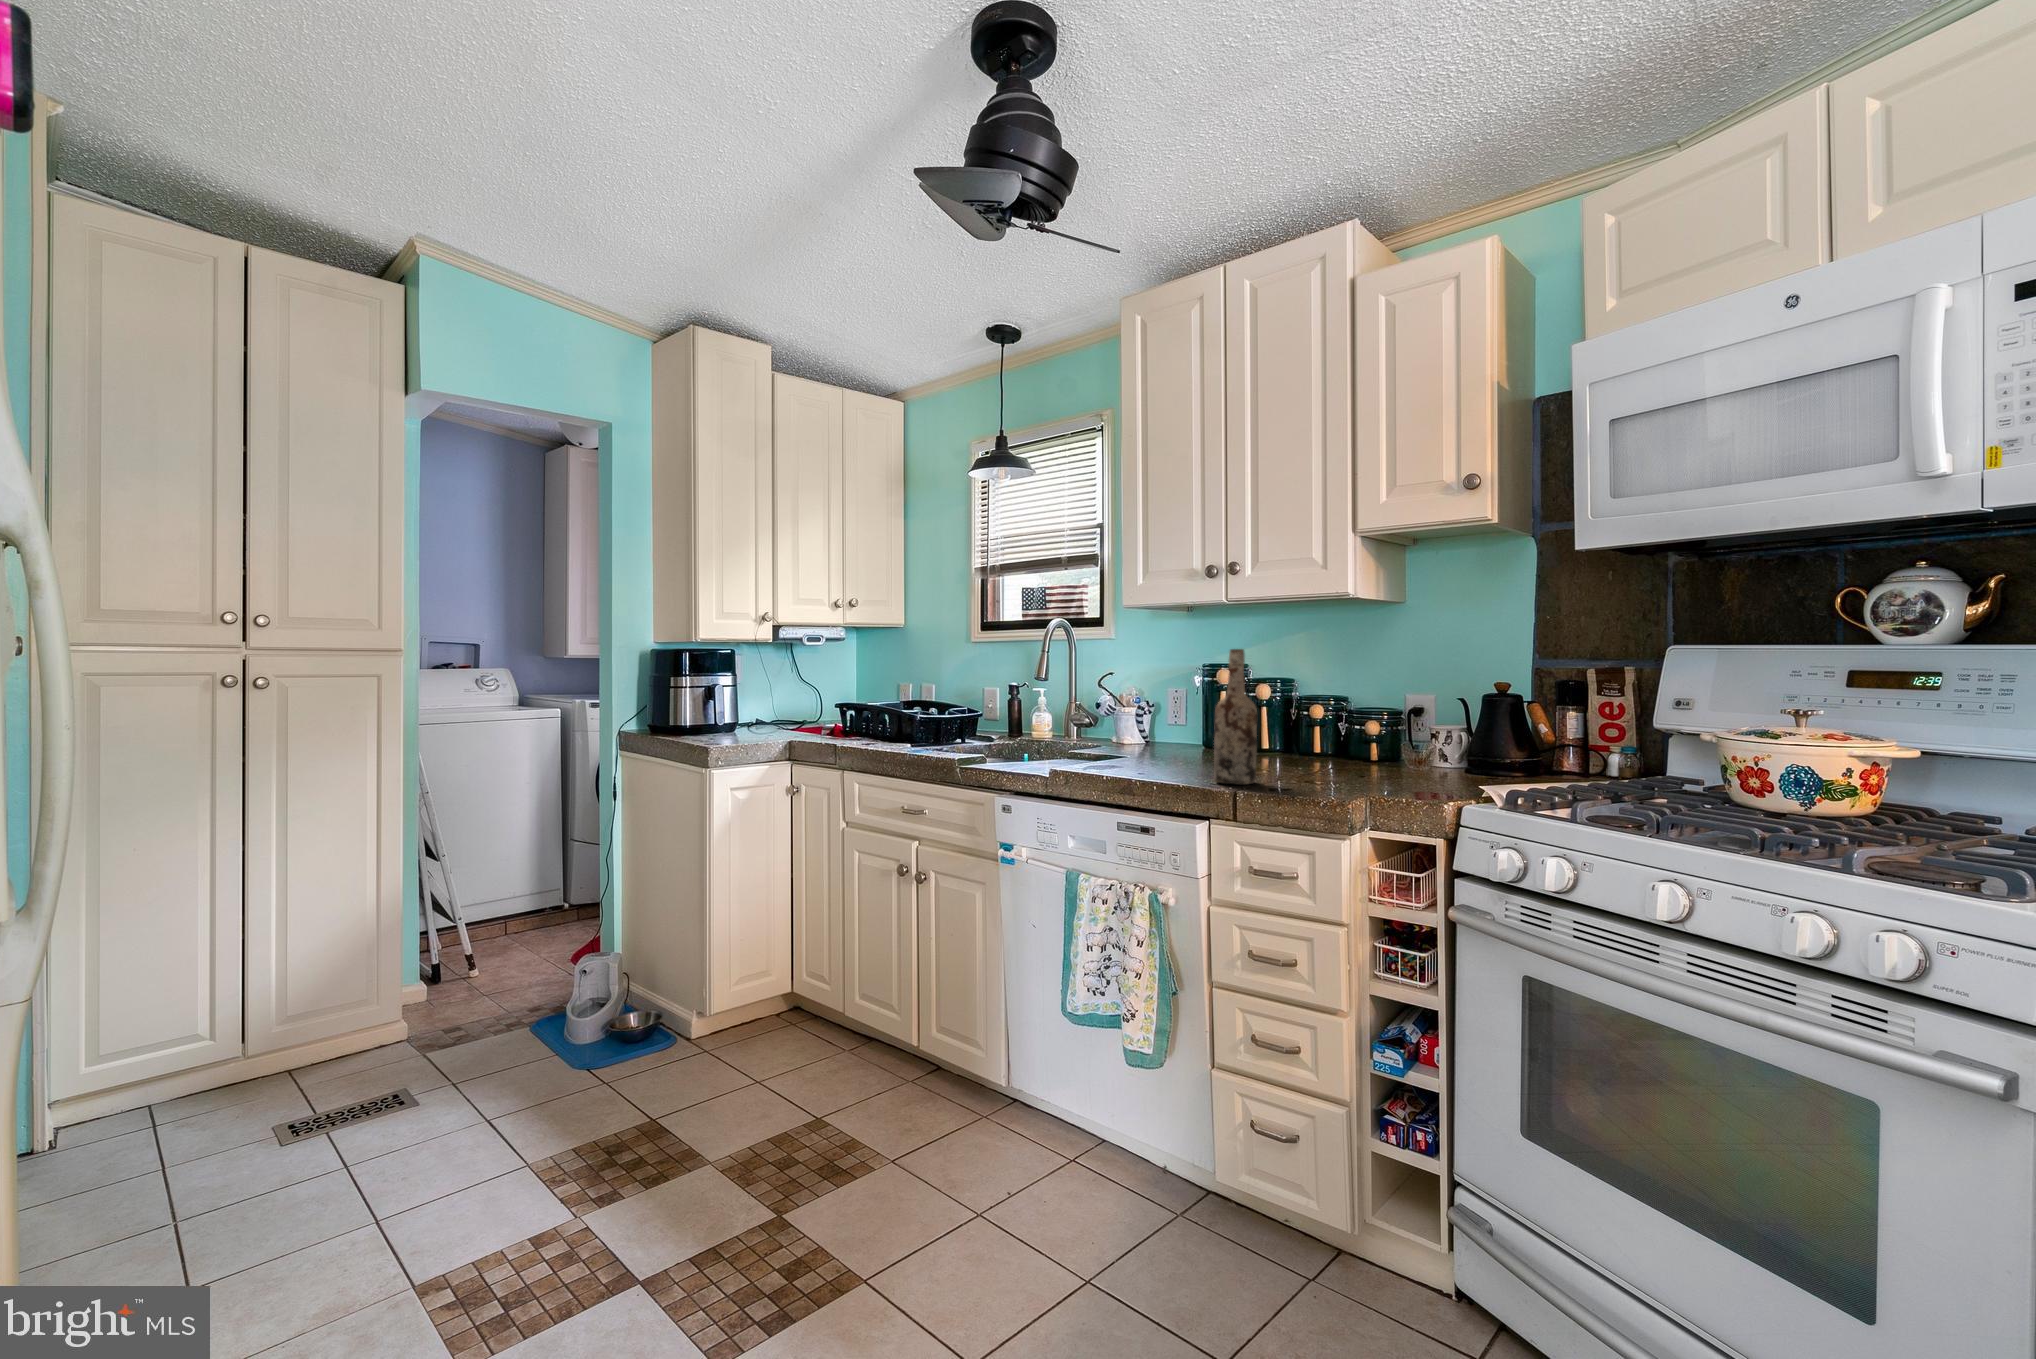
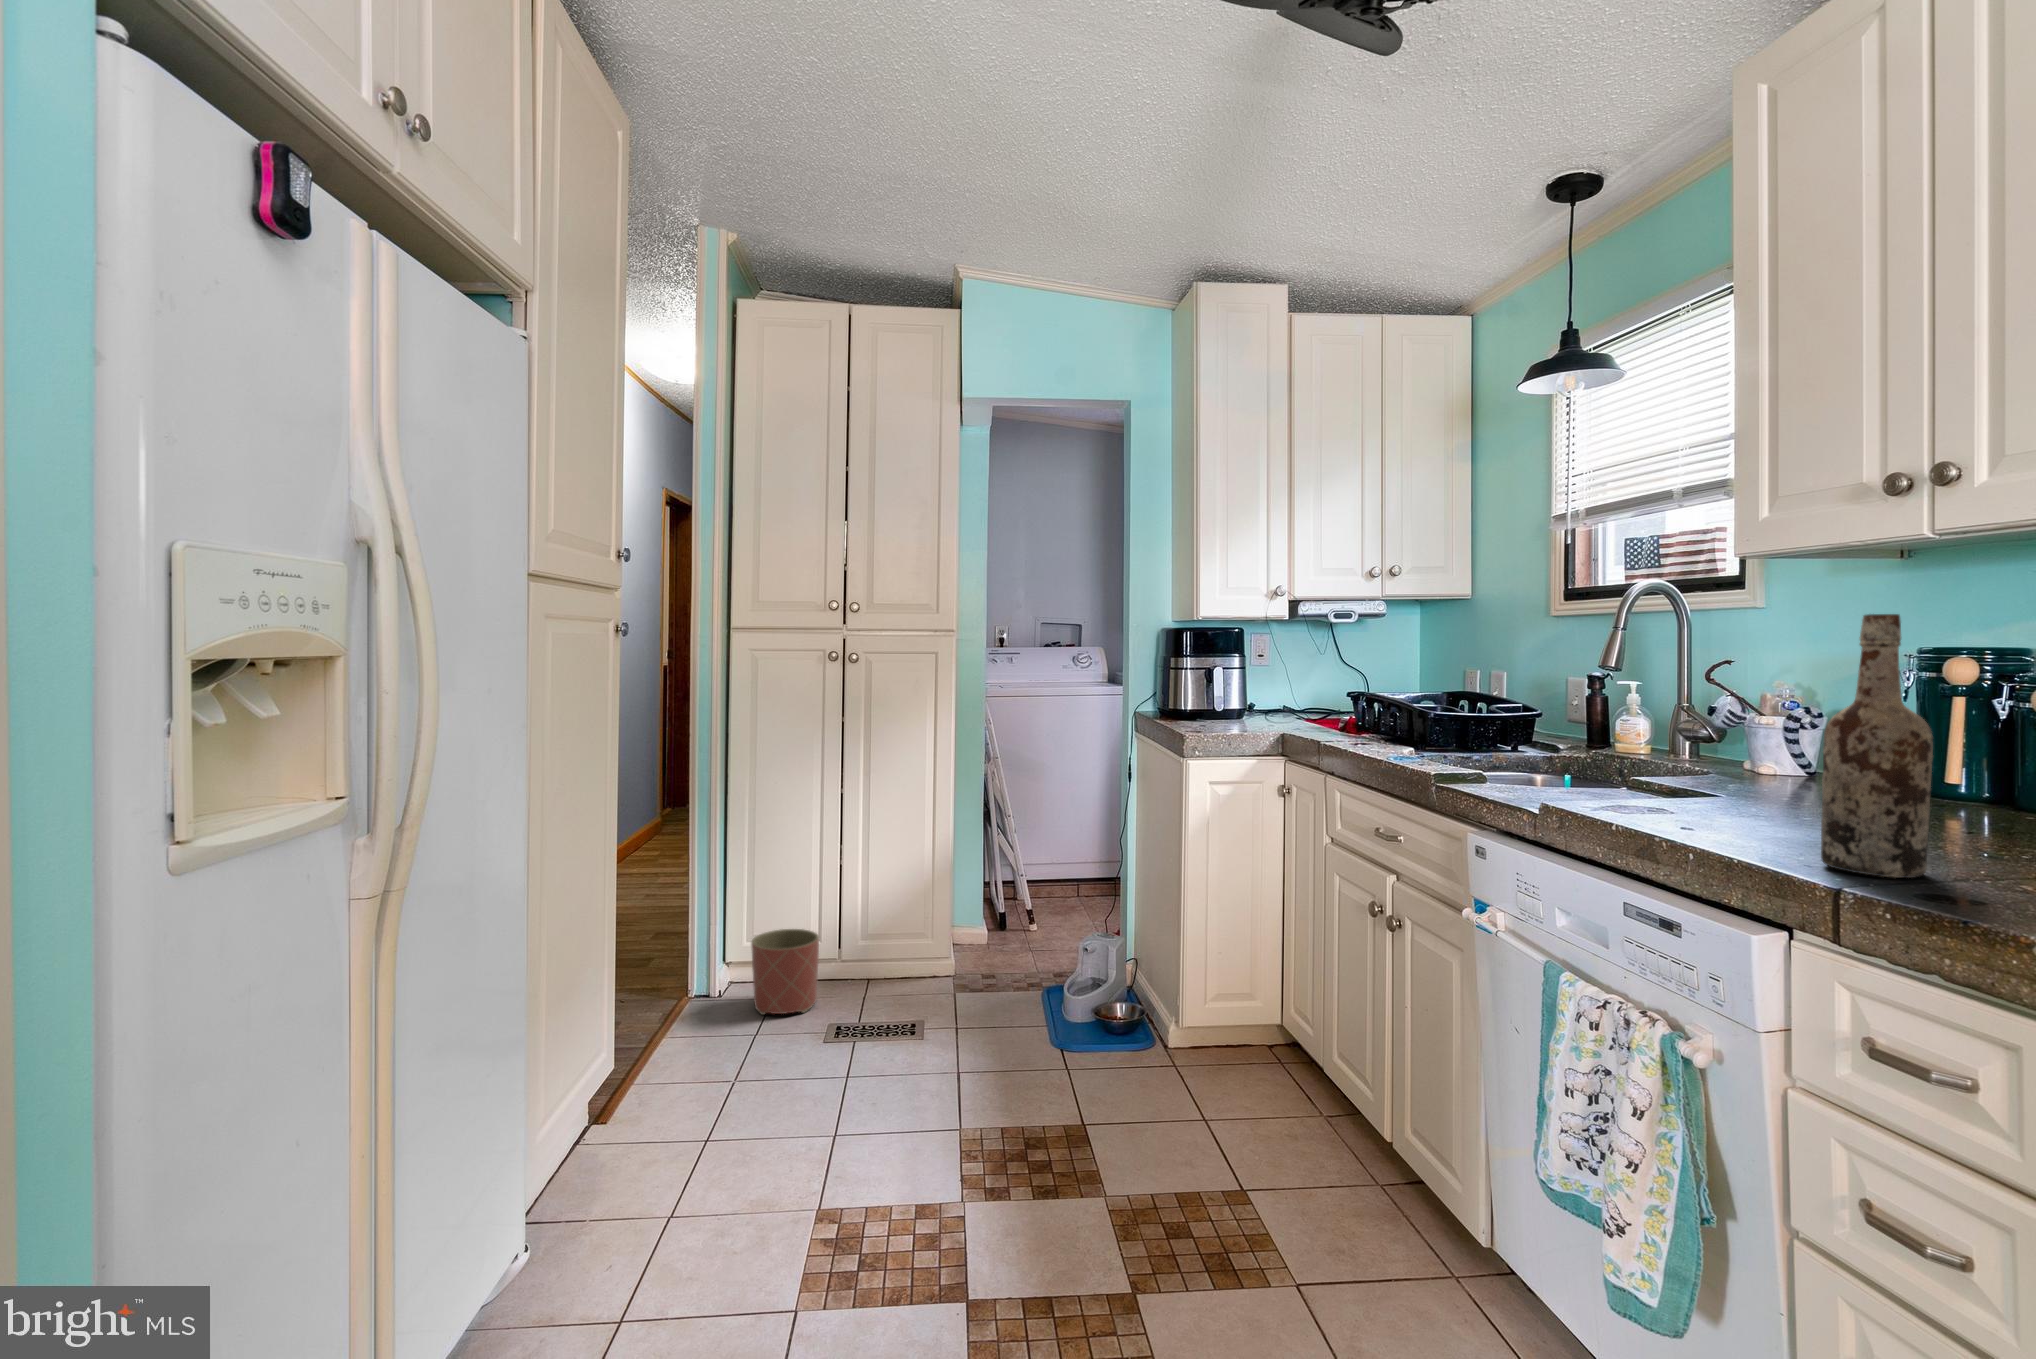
planter: none [110,1022,227,1147] -> present [751,929,819,1015]

